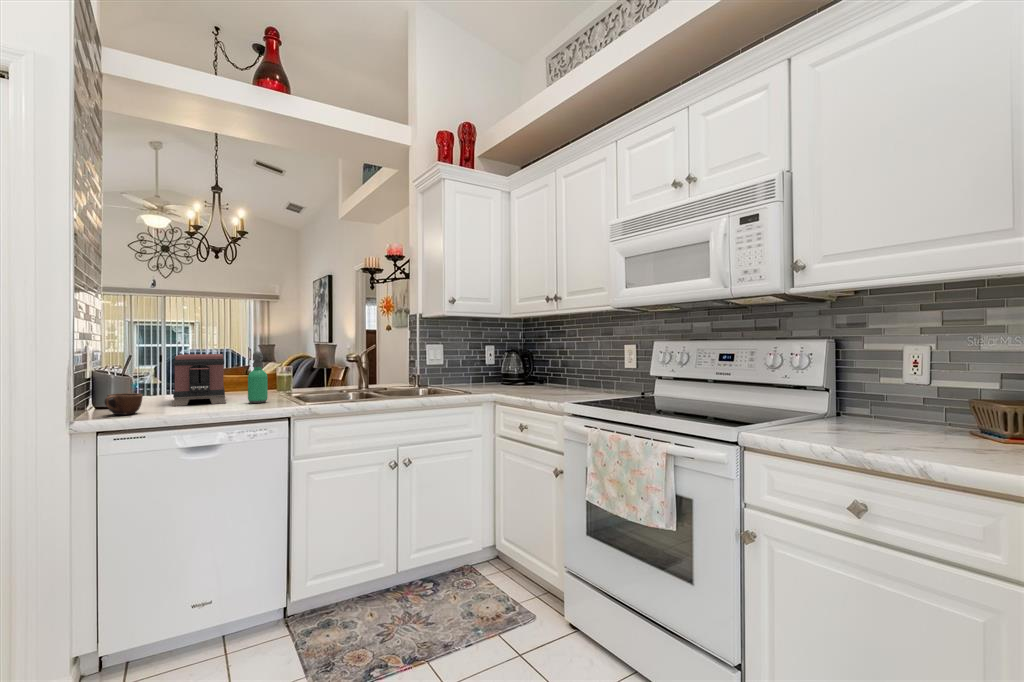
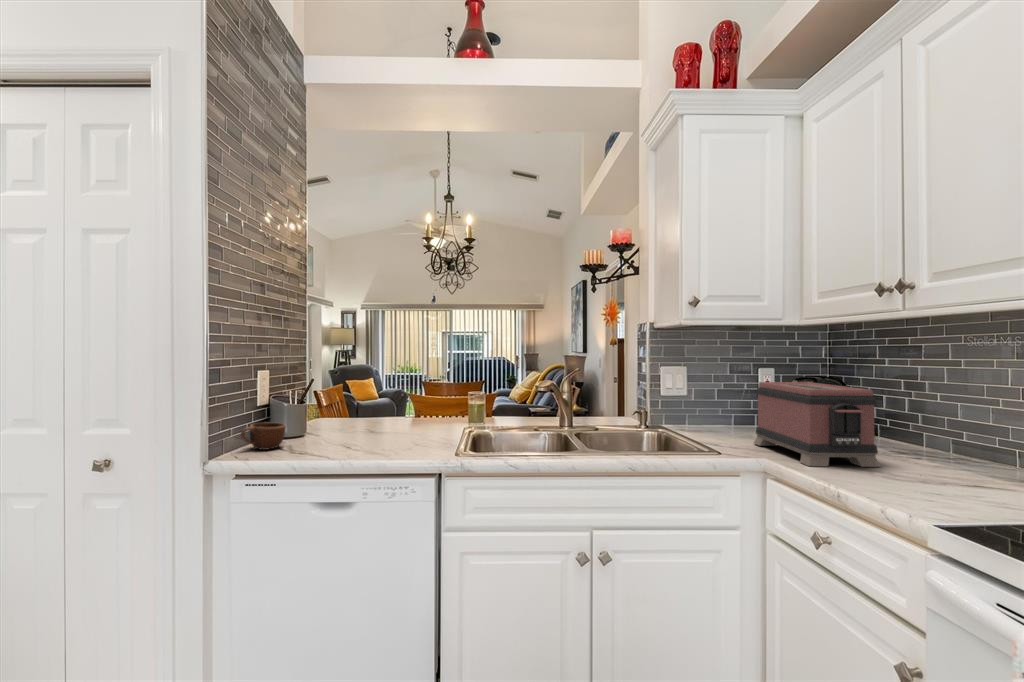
soap dispenser: present [248,351,268,403] -> none [407,375,430,442]
toaster: present [172,354,226,406] -> present [754,382,881,467]

